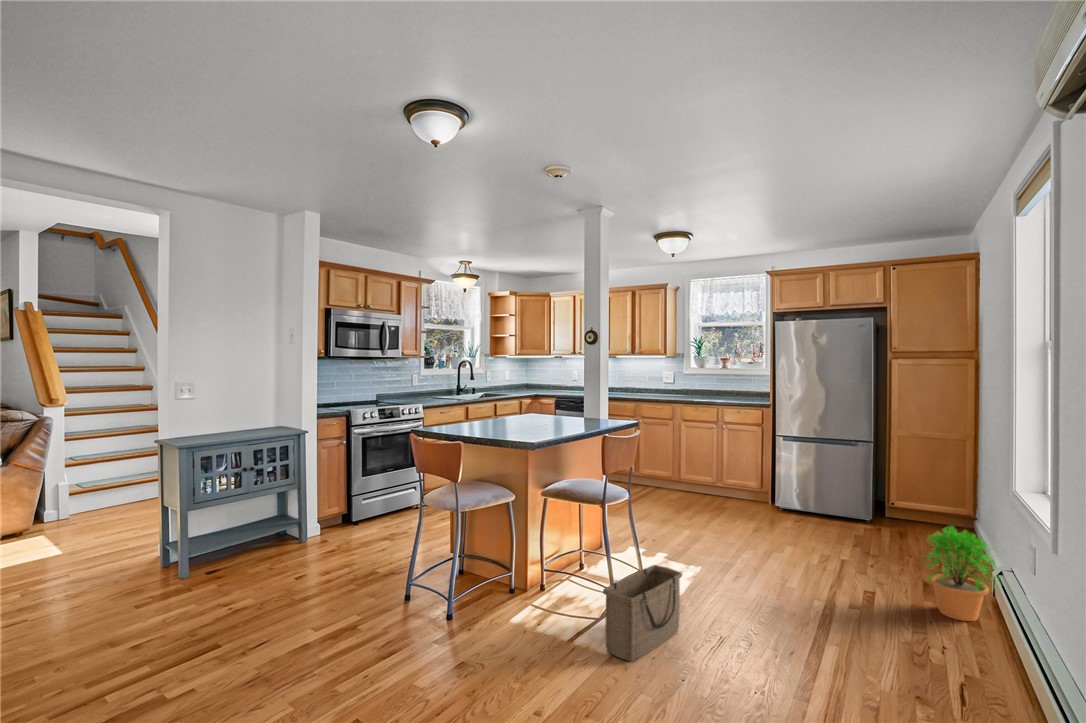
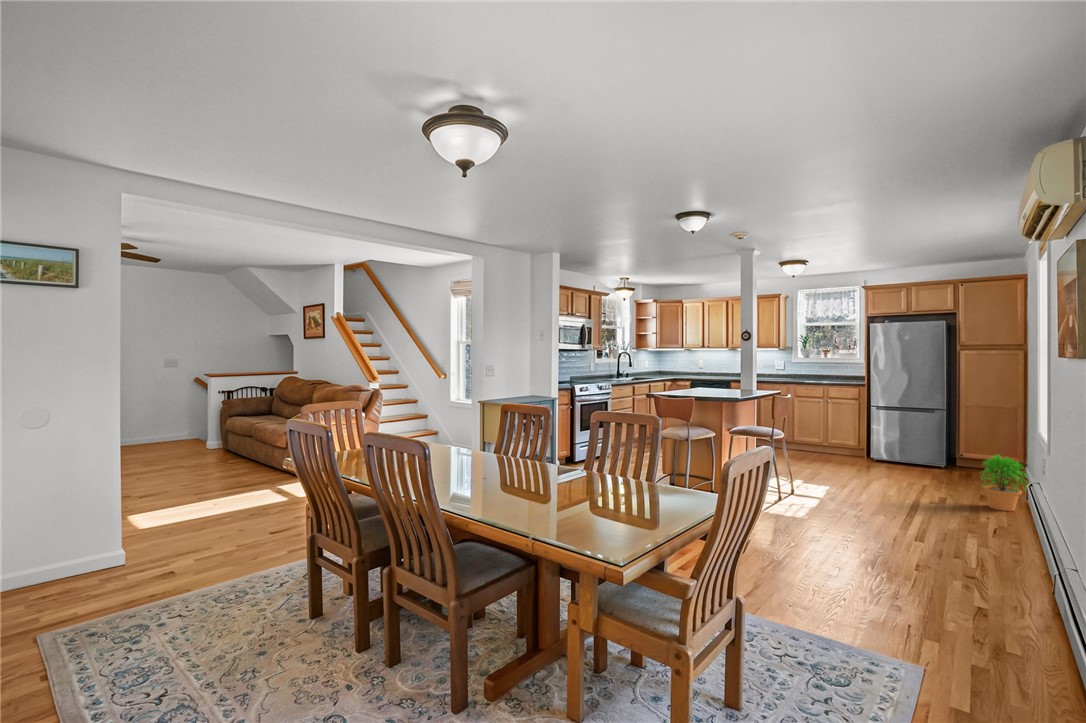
basket: present [603,565,682,661] -> none [783,473,826,519]

